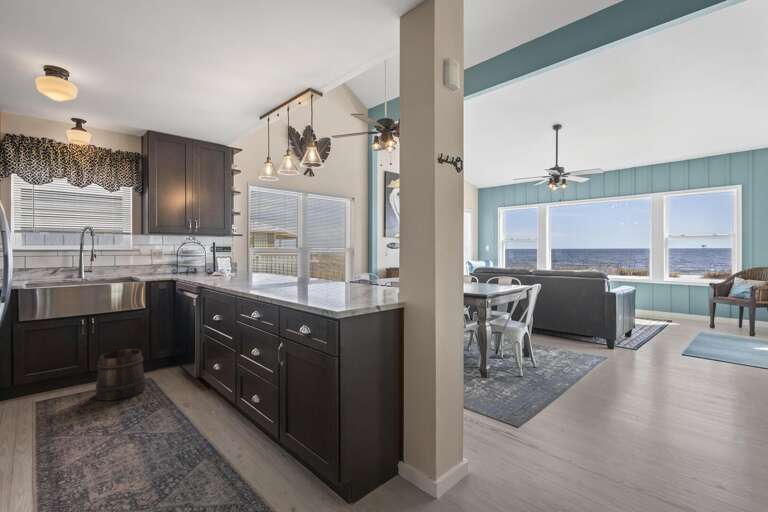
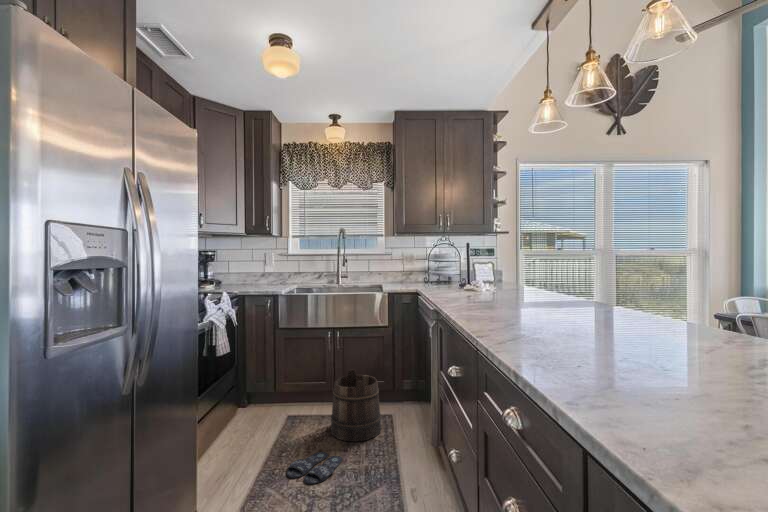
slippers: none [67,408,118,429] -> present [287,452,342,484]

